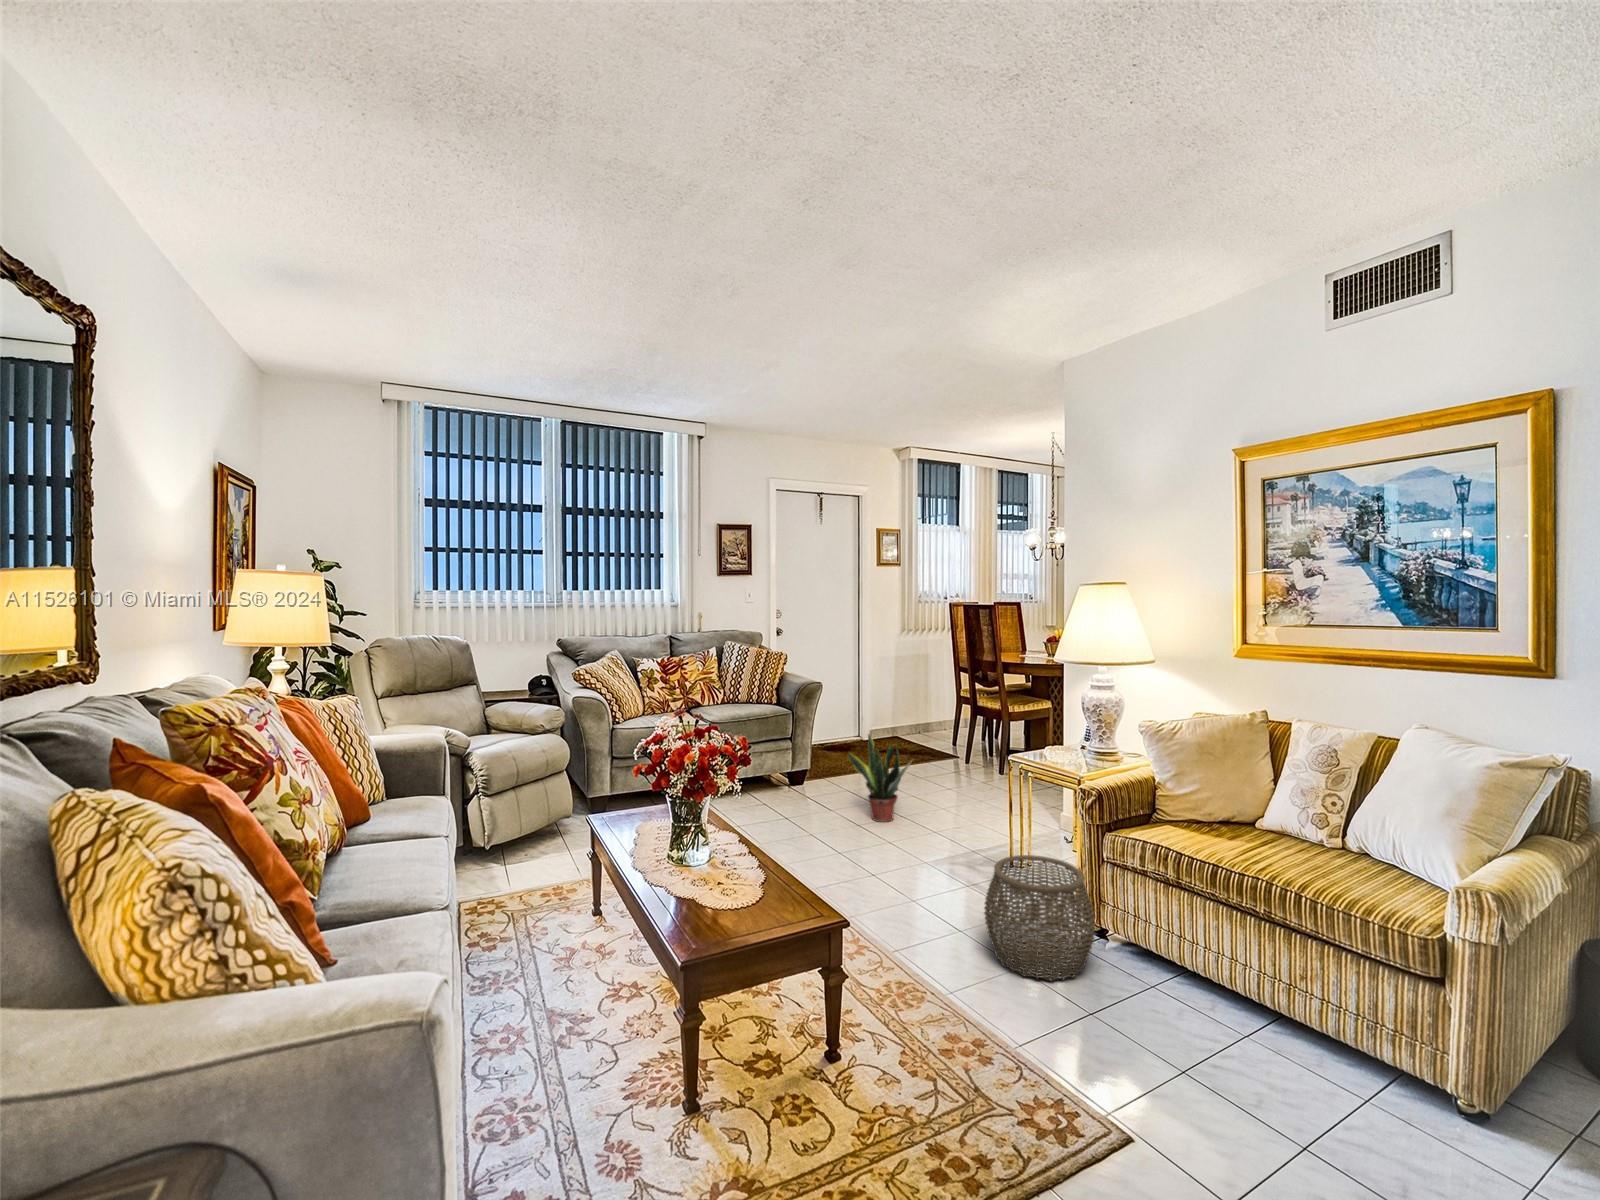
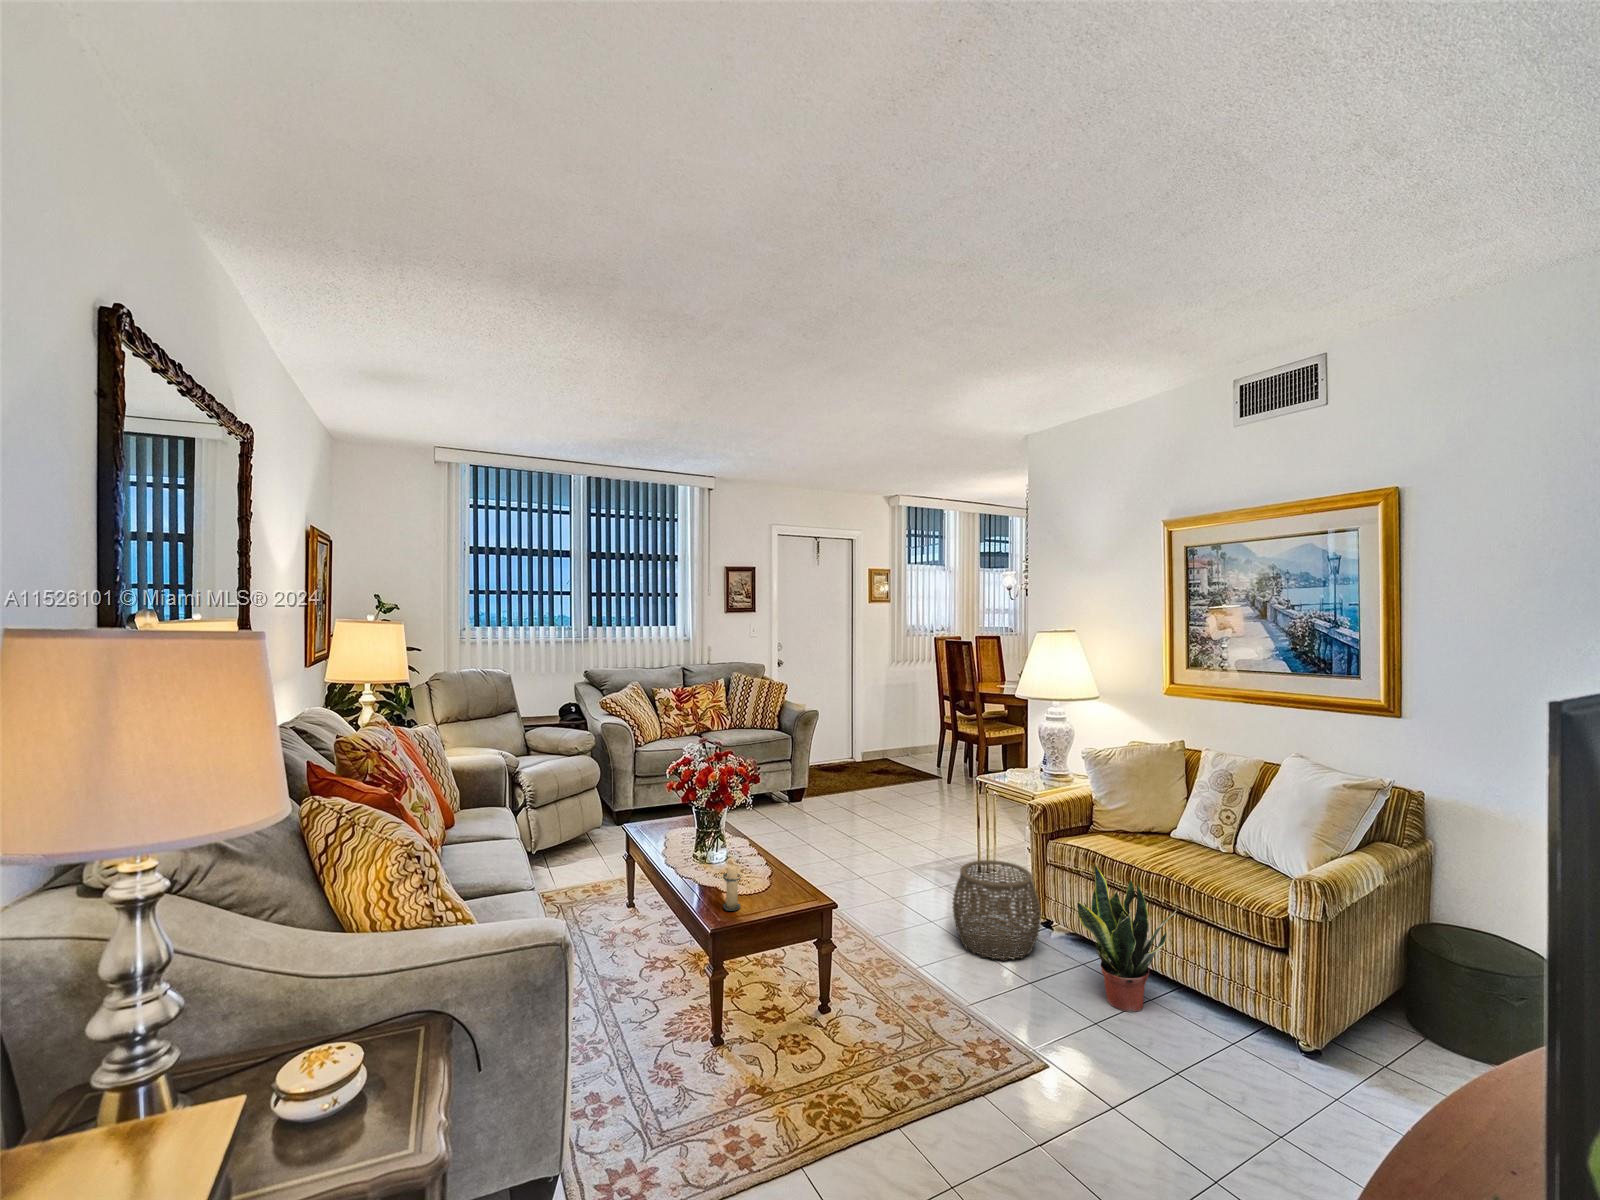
potted plant: present [849,734,912,822] -> present [1077,865,1176,1012]
candle: none [693,869,723,935] -> present [723,864,741,911]

